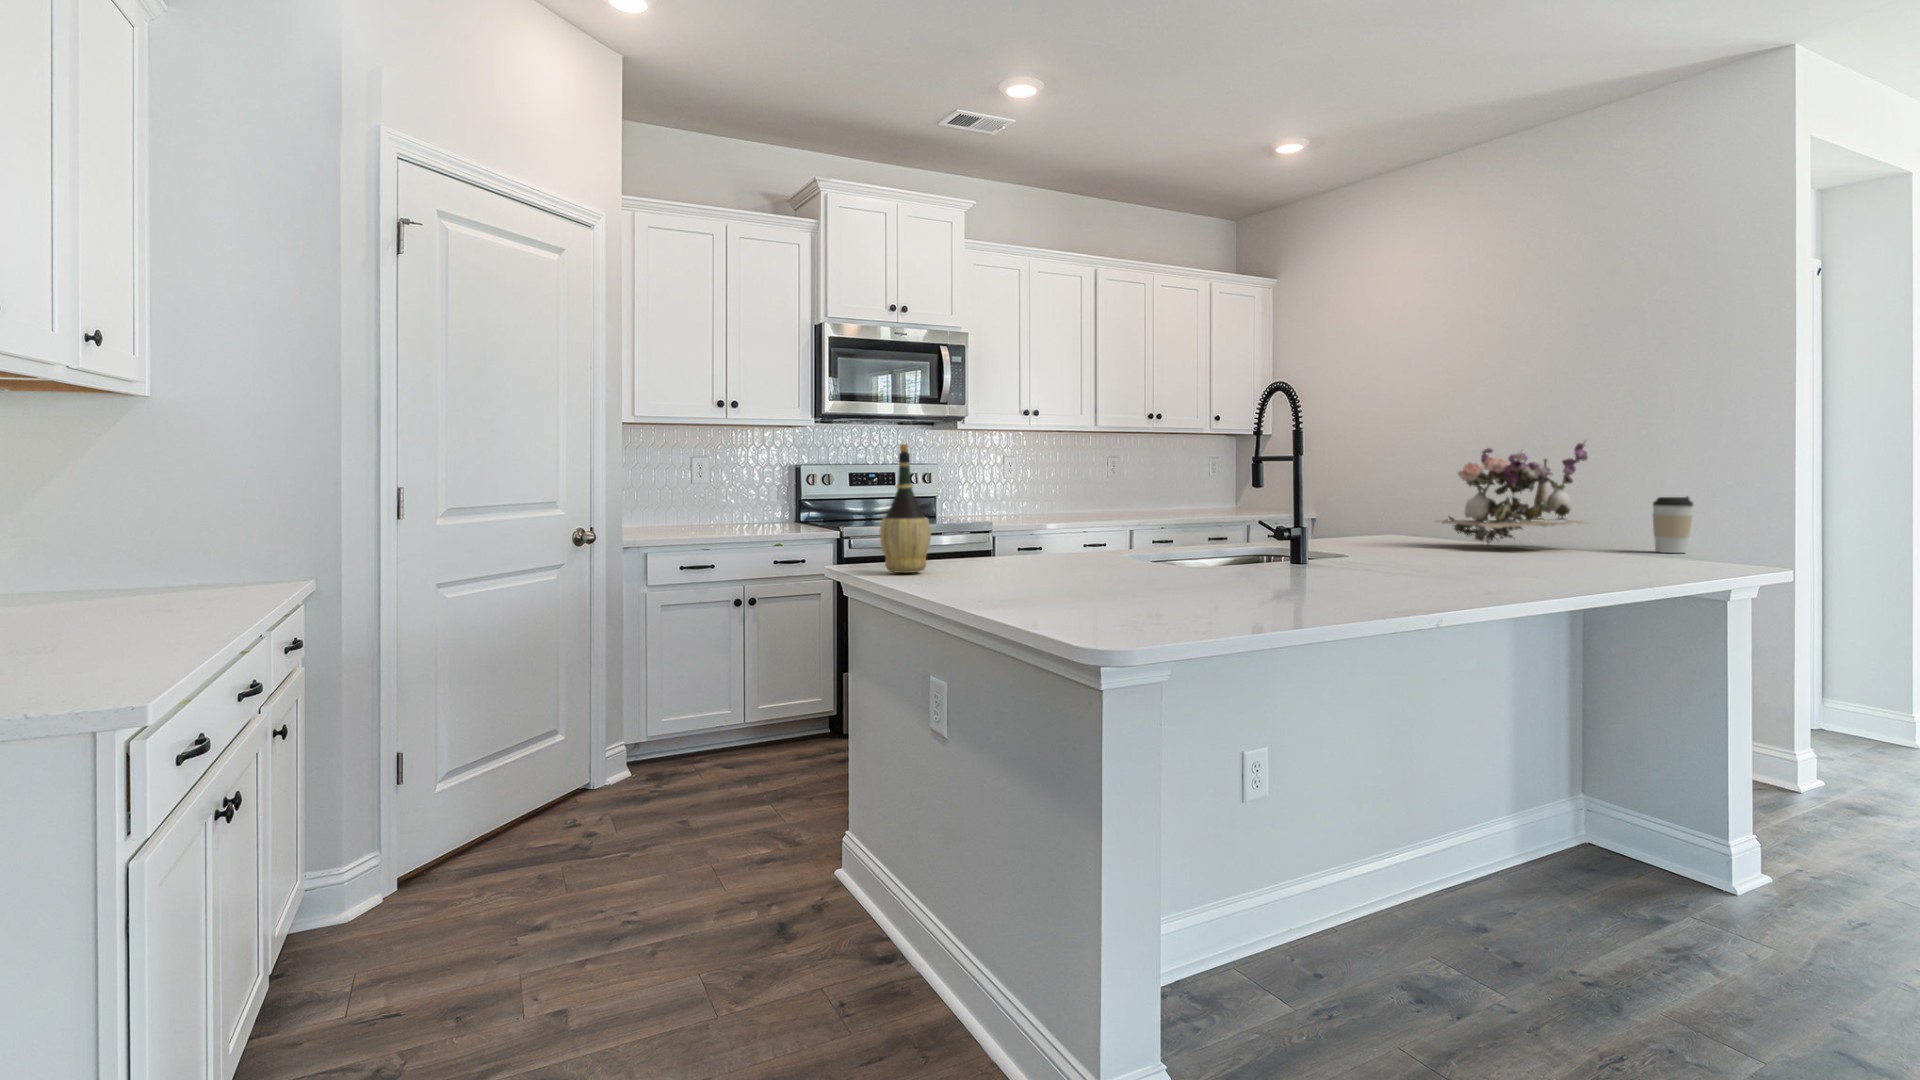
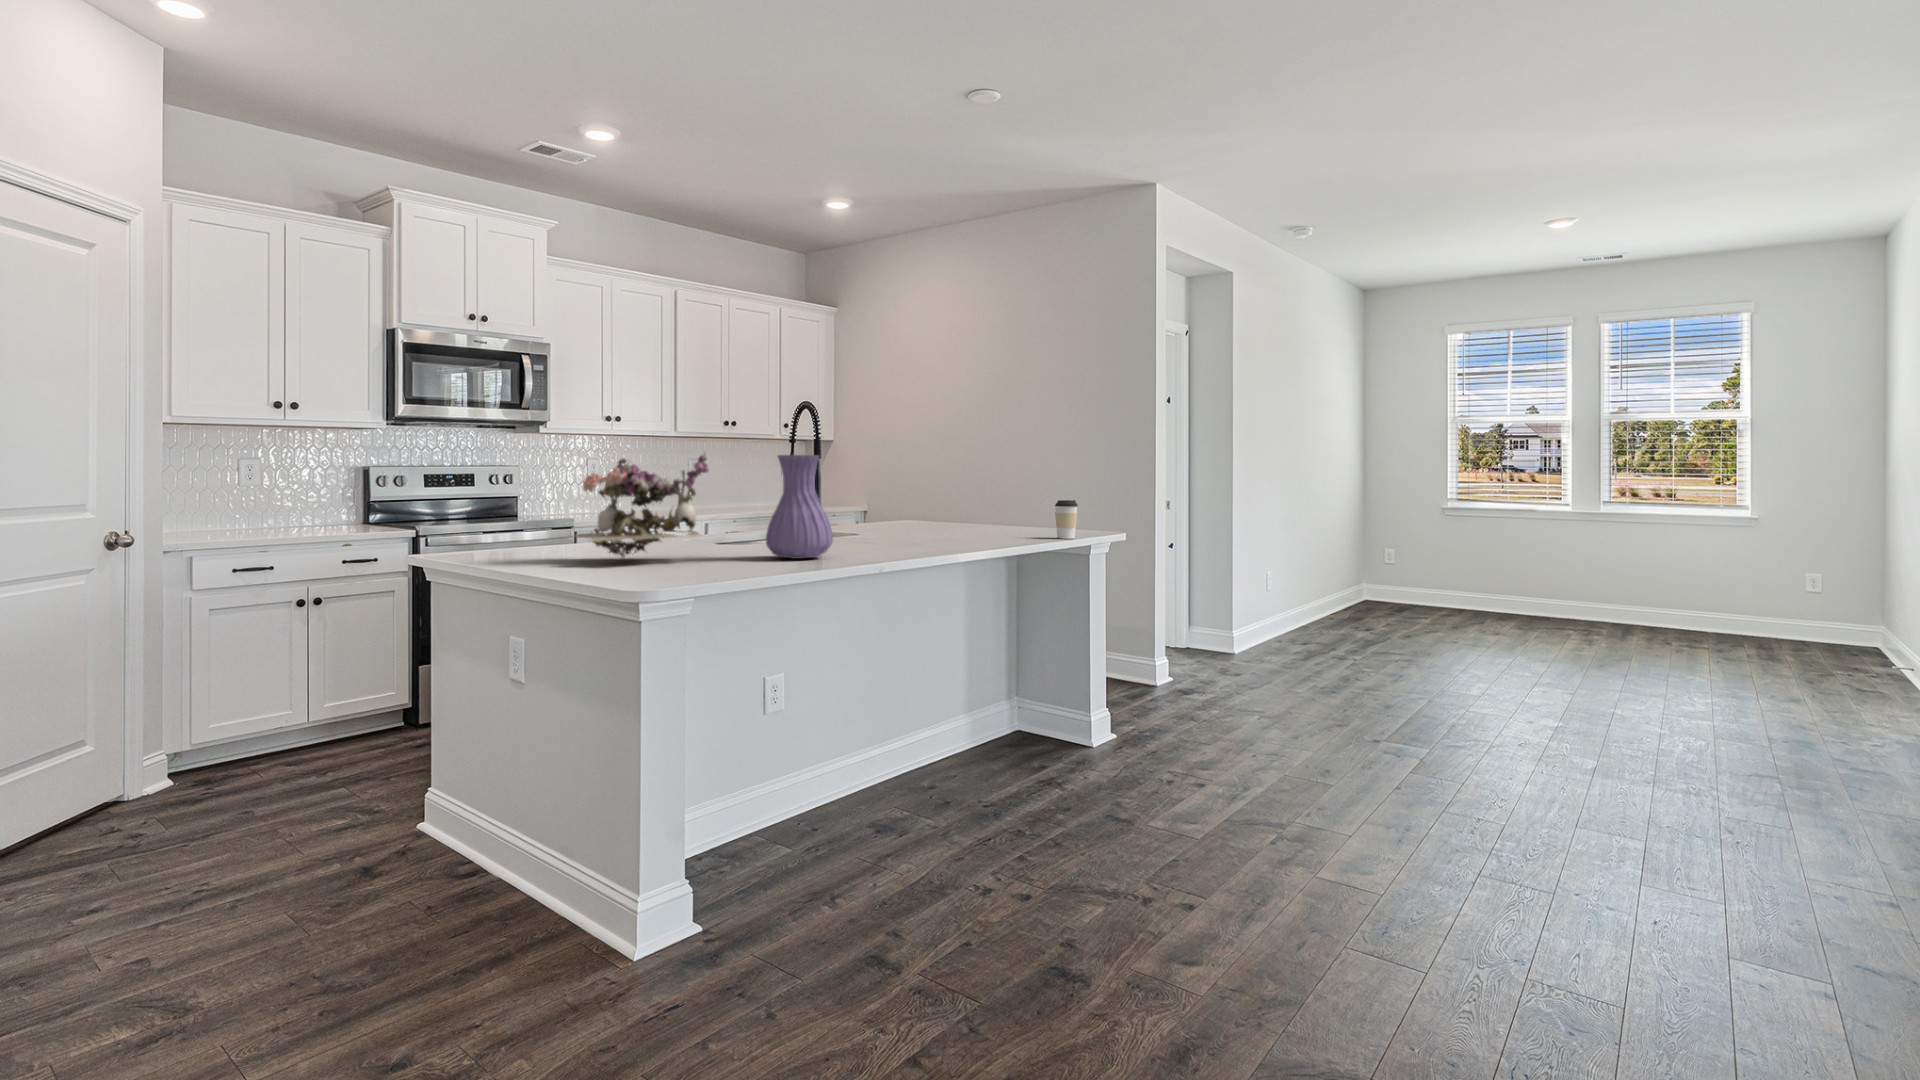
vase: none [1253,435,1351,580] -> present [766,455,833,559]
flower arrangement: present [1442,441,1589,544] -> present [575,453,709,558]
wine bottle: present [879,444,931,573] -> none [459,454,507,561]

